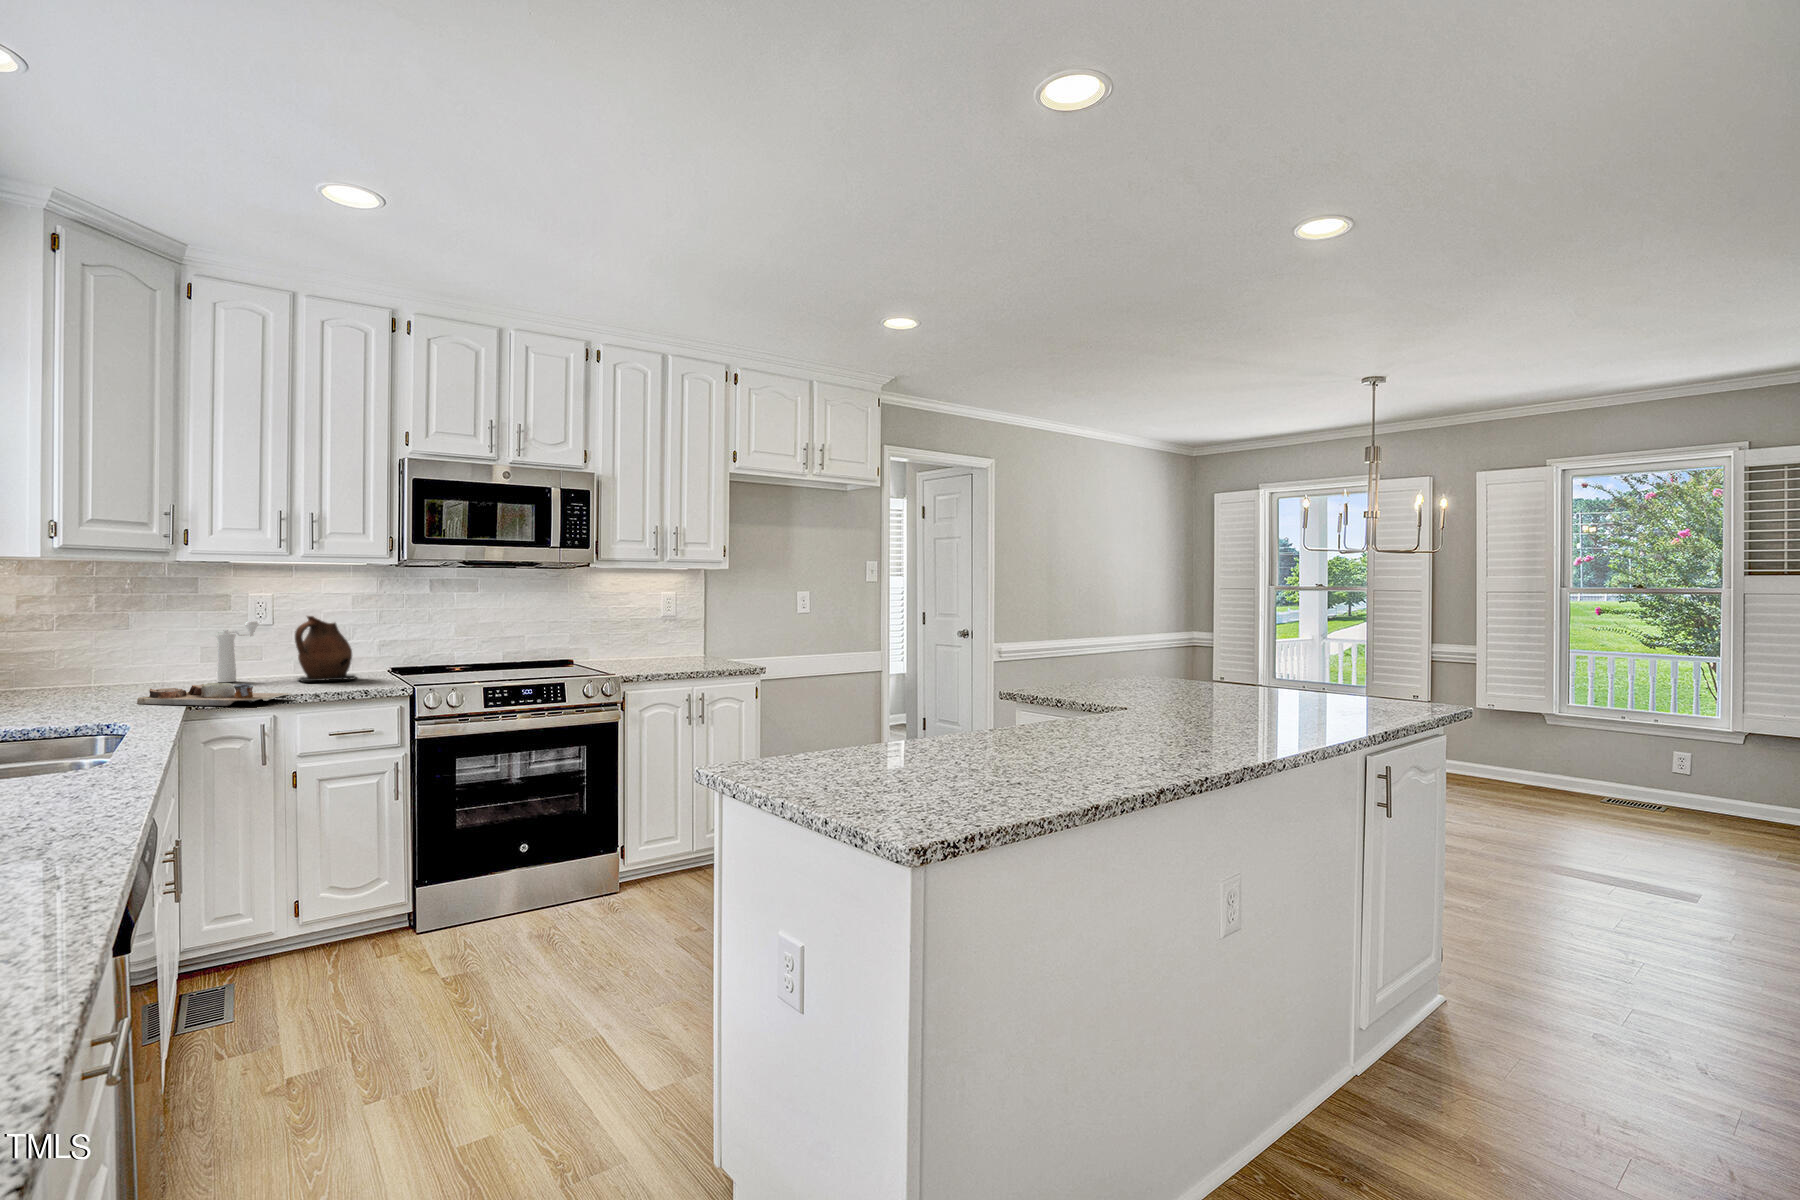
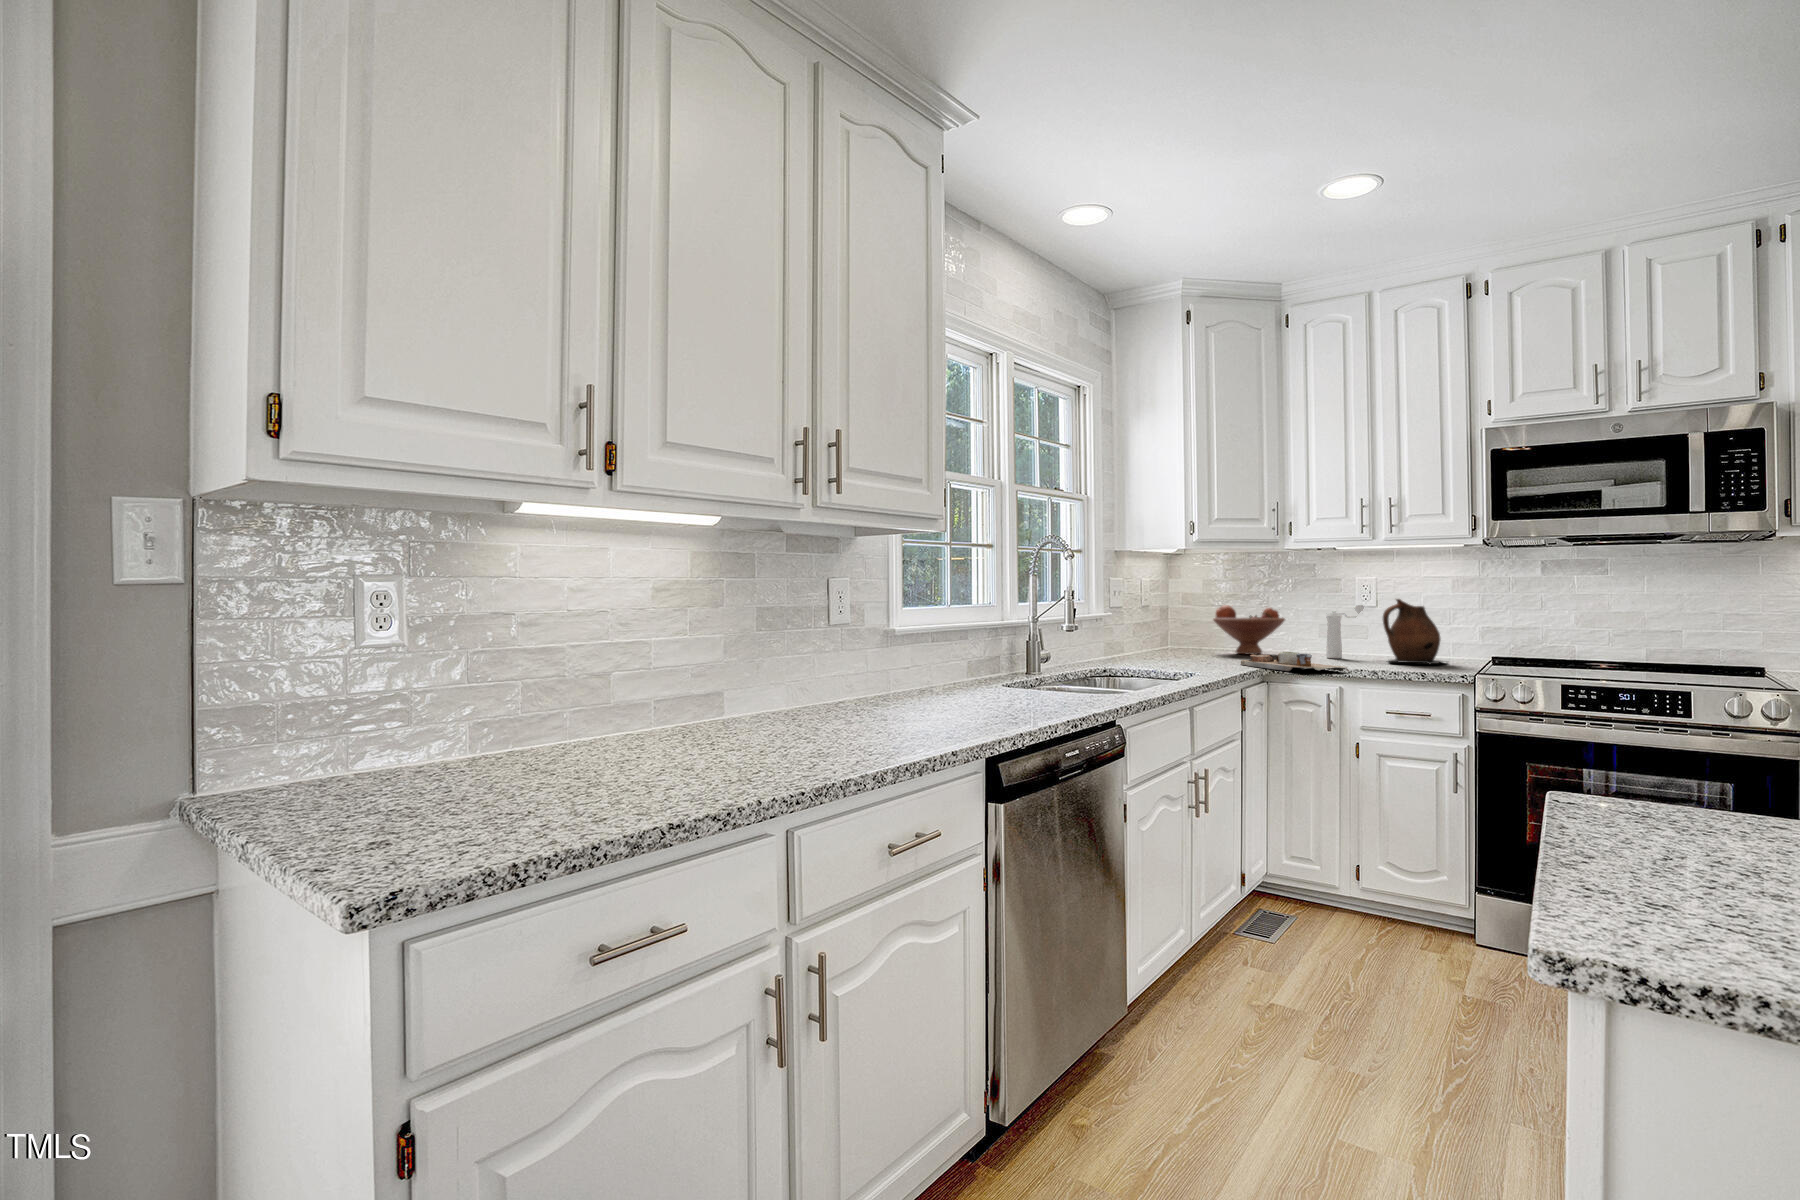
fruit bowl: none [43,623,156,688] -> present [1213,605,1285,654]

